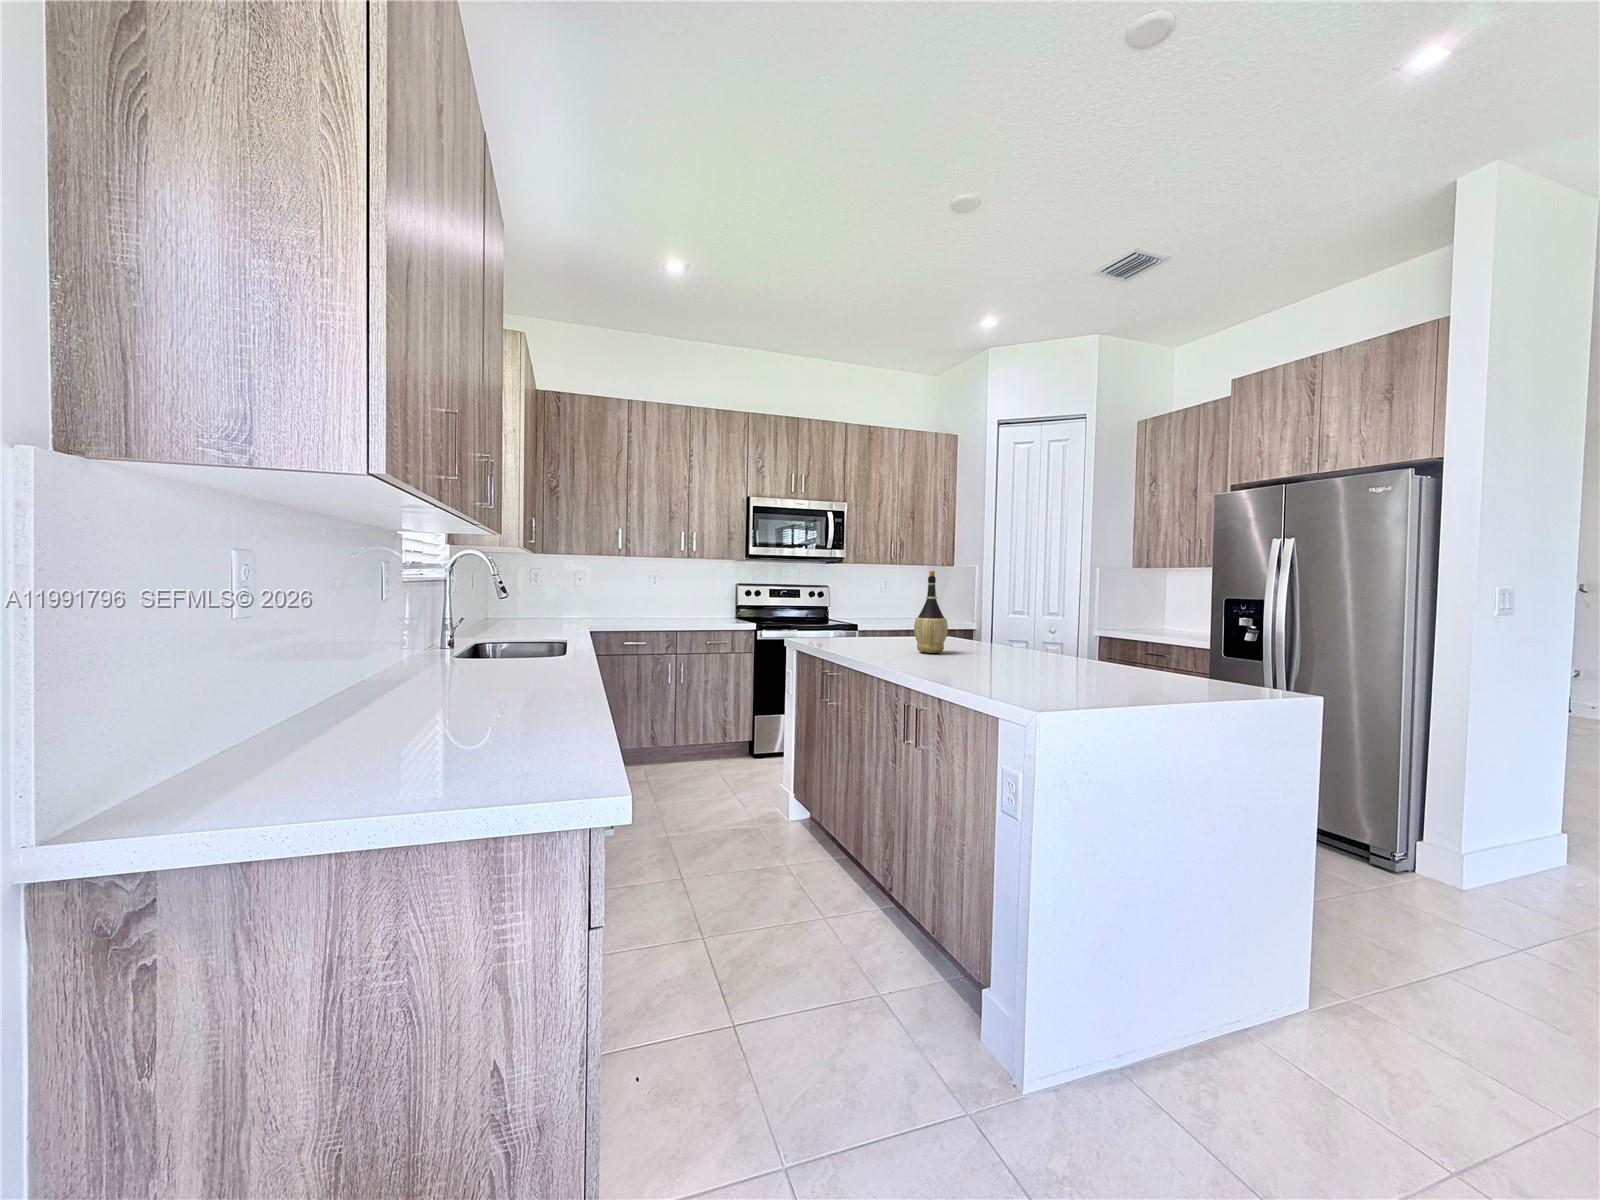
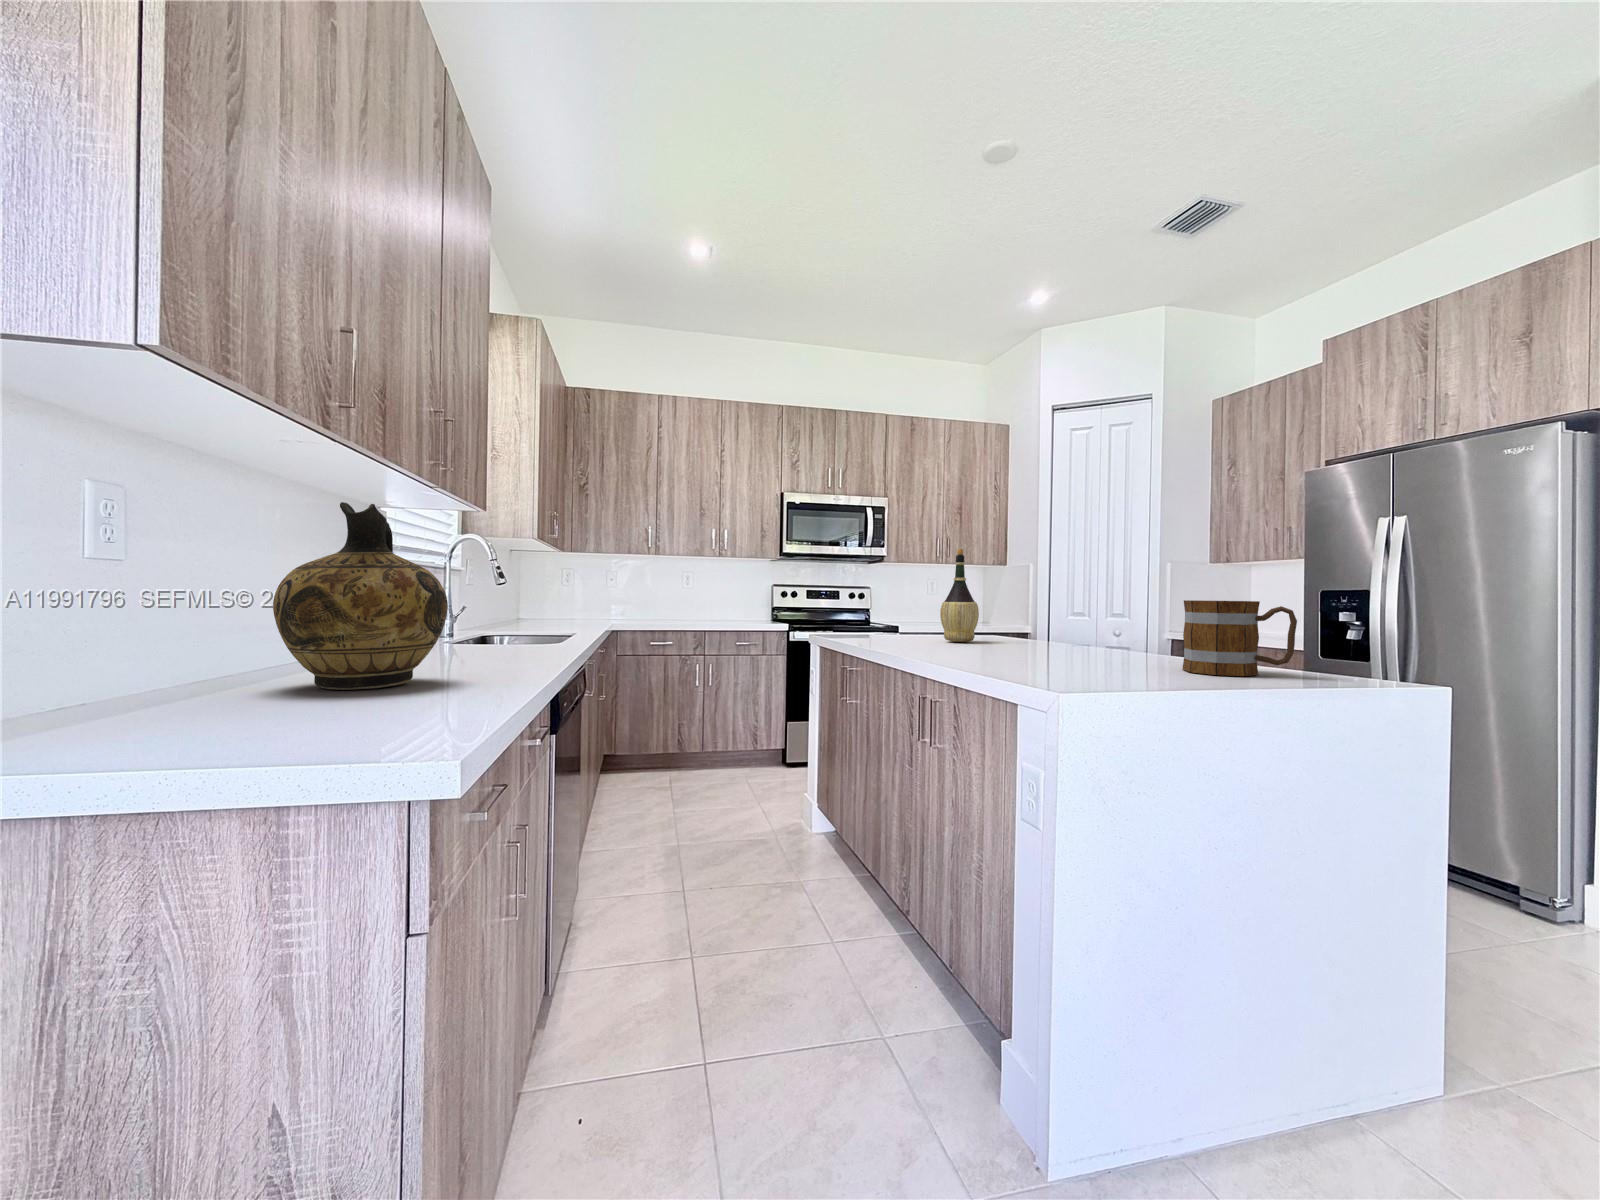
ceramic jug: none [387,565,529,726] -> present [273,502,448,690]
mug: none [1123,629,1211,693] -> present [1182,600,1297,676]

